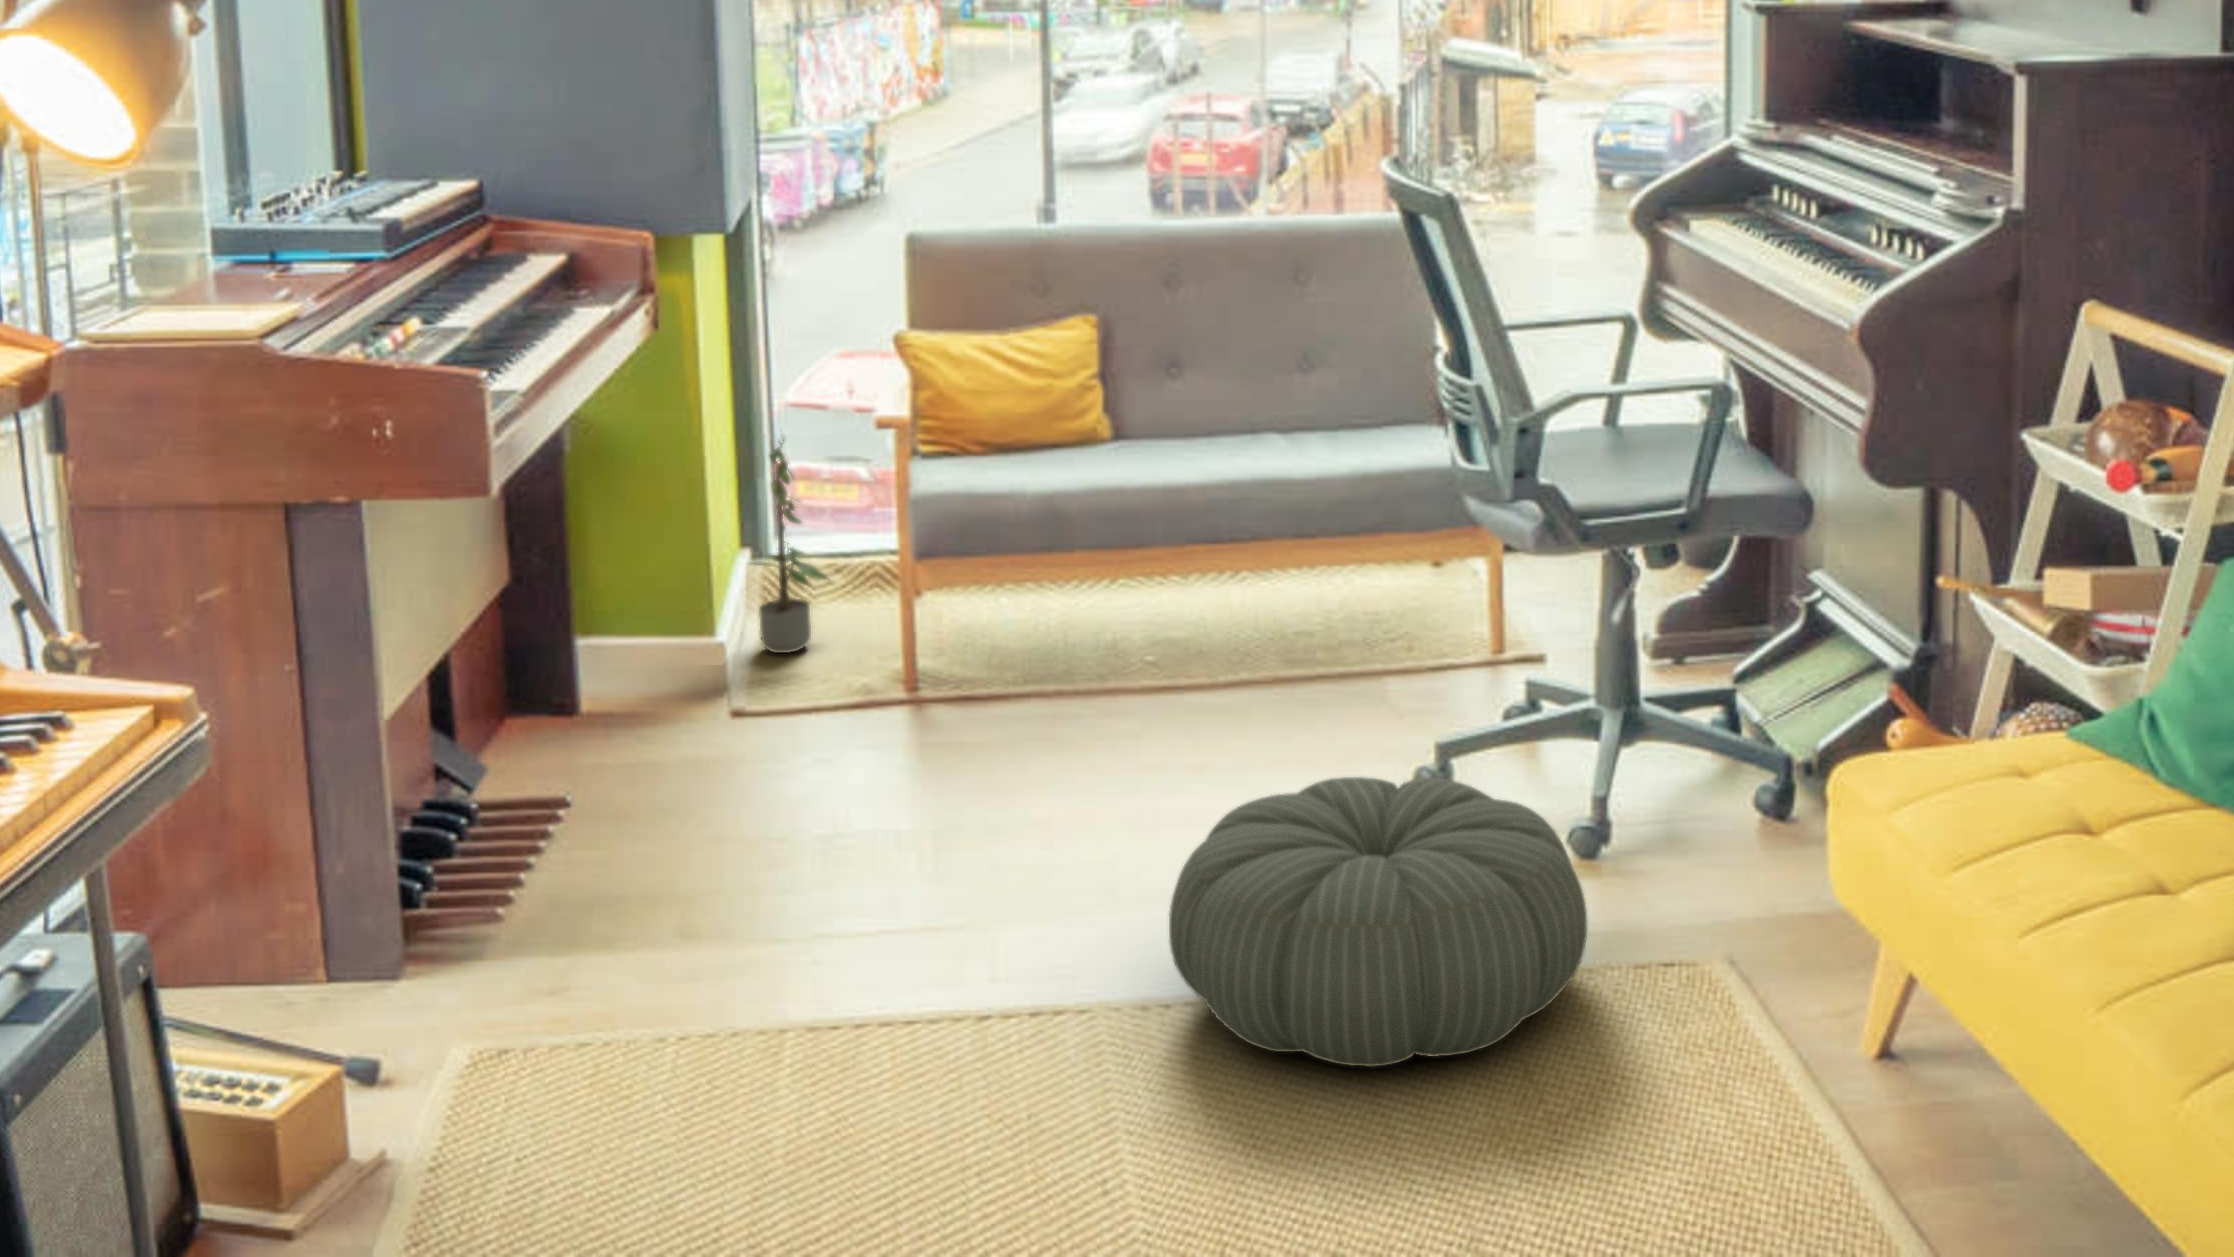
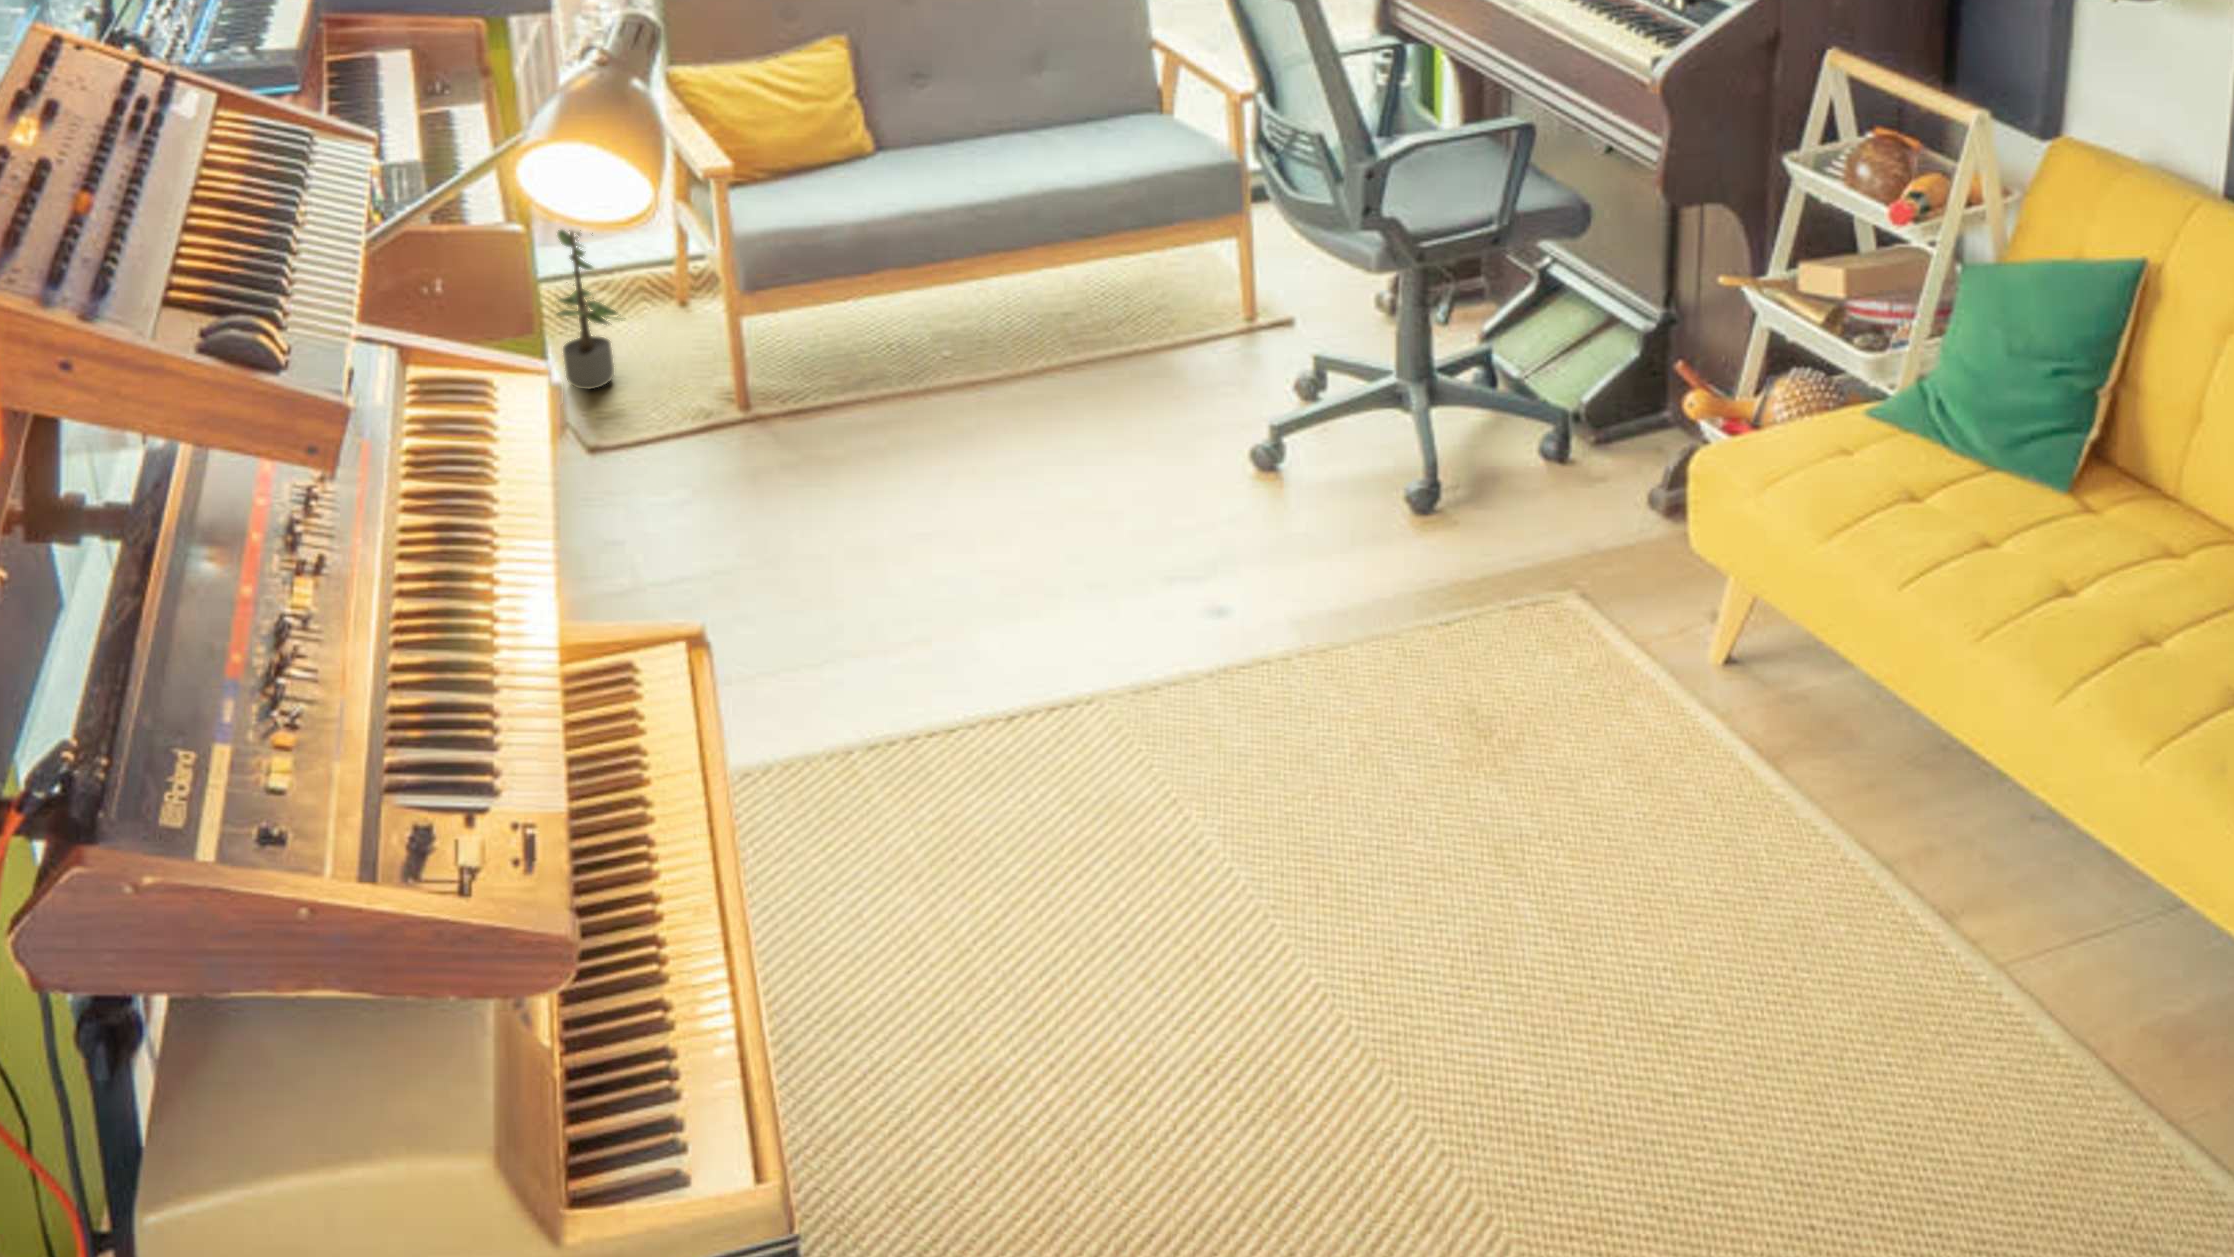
pouf: present [1169,777,1587,1067] -> none [1158,484,1493,731]

